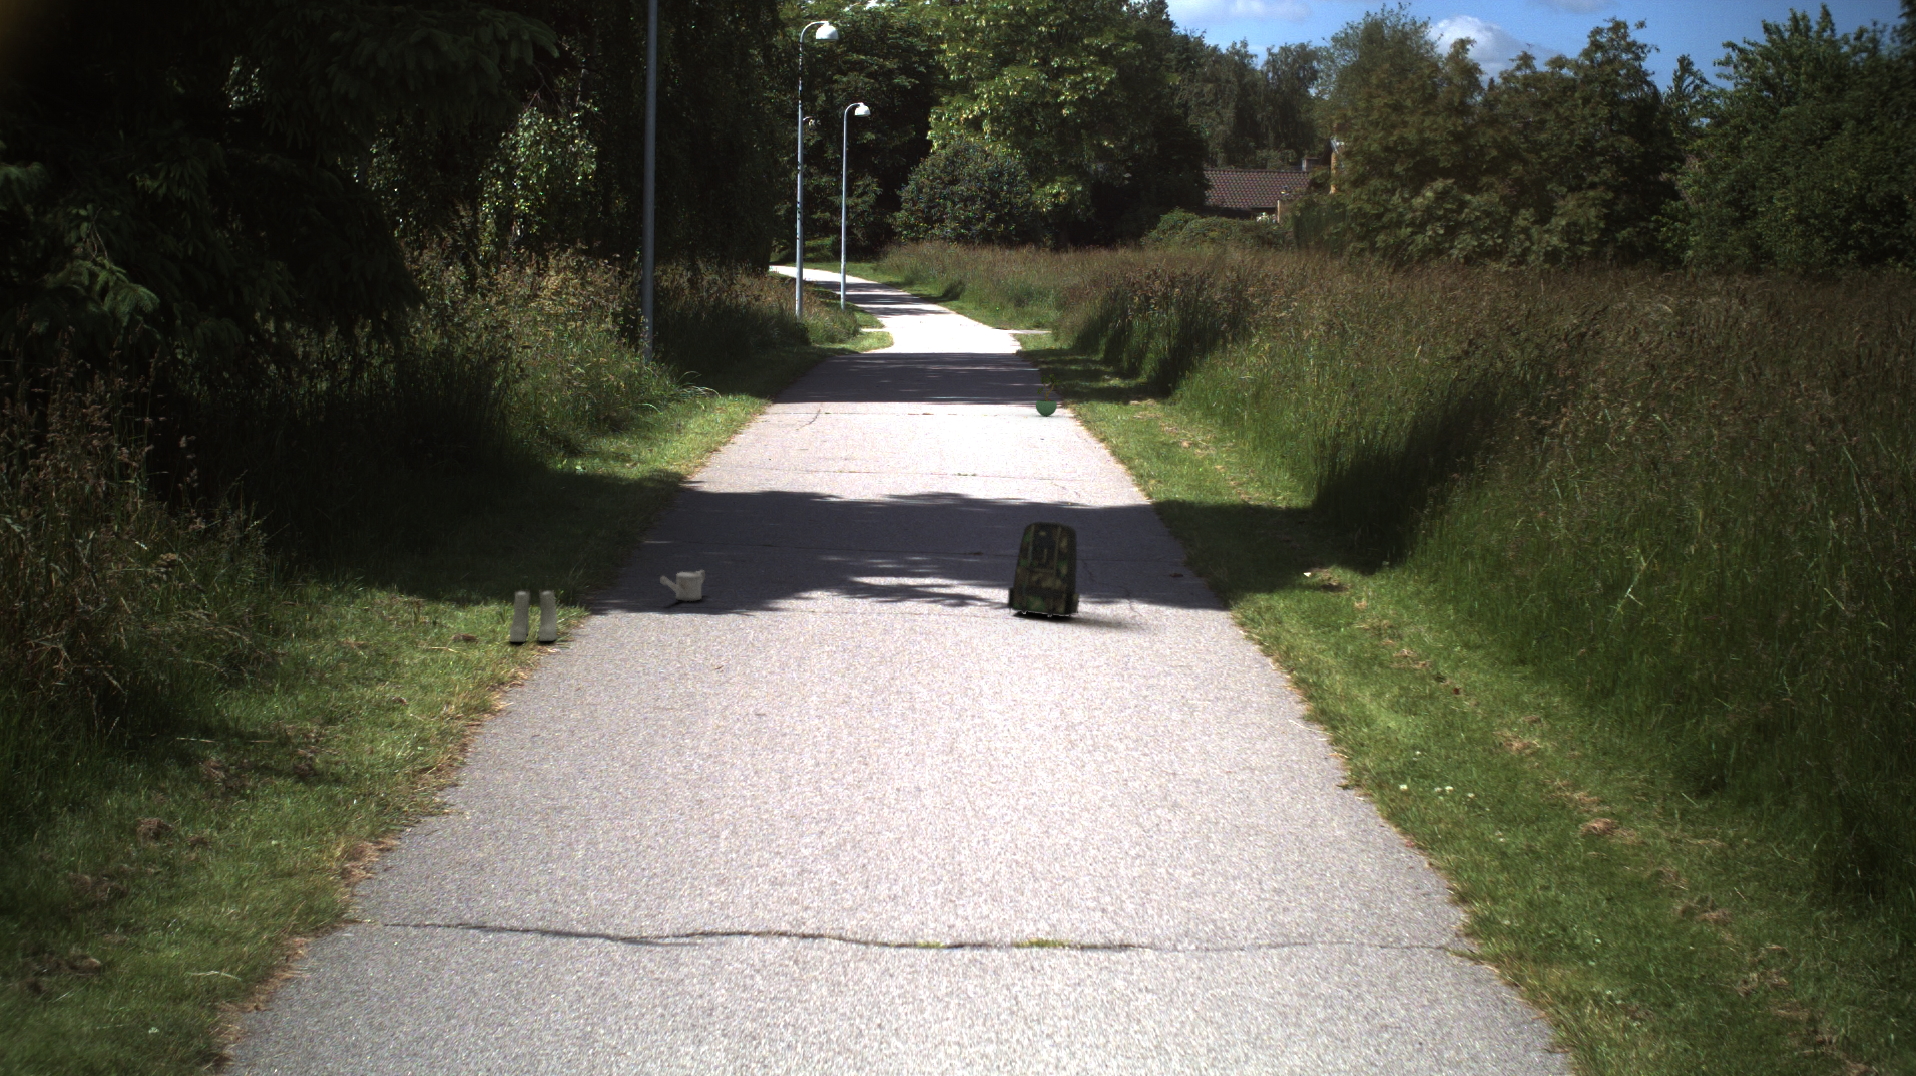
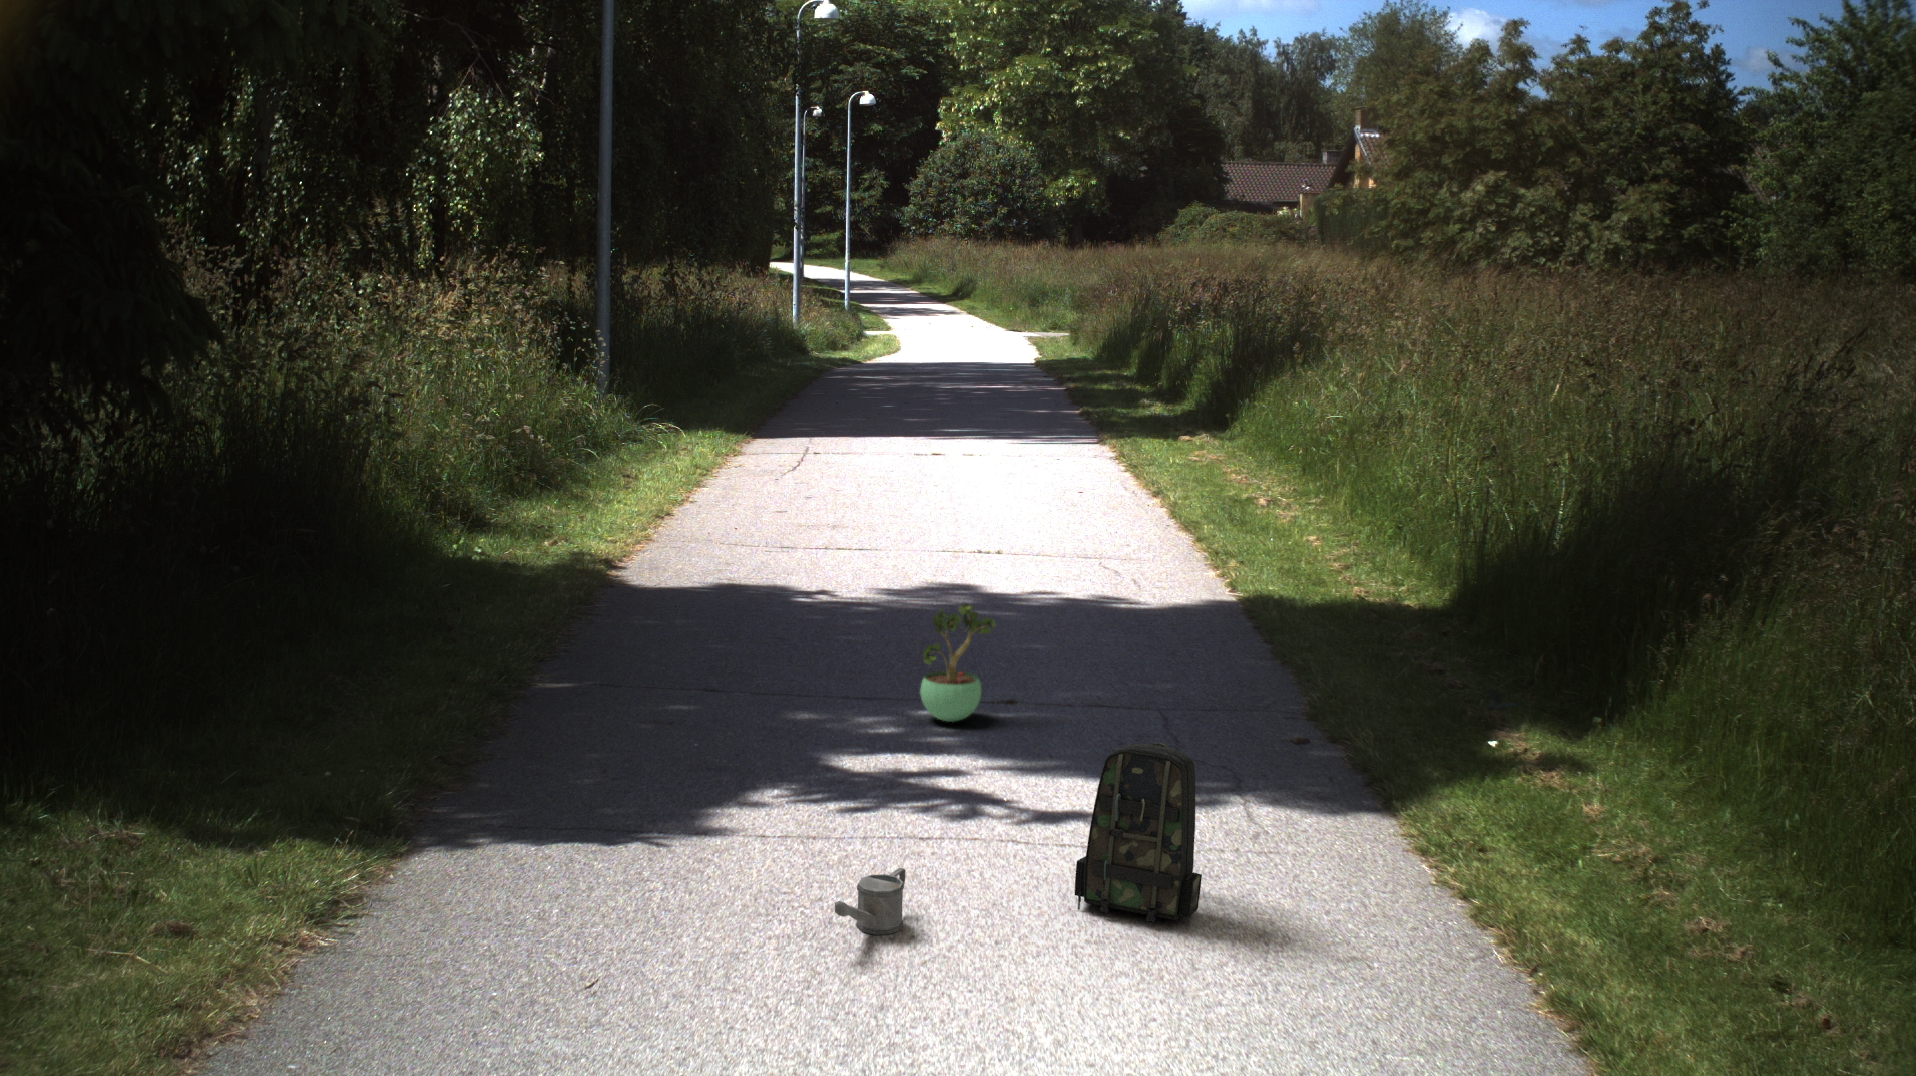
potted plant: present [1036,374,1062,416] -> present [920,603,995,722]
watering can: present [661,571,705,601] -> present [835,868,906,935]
boots: present [510,590,557,642] -> none [130,923,237,1042]

